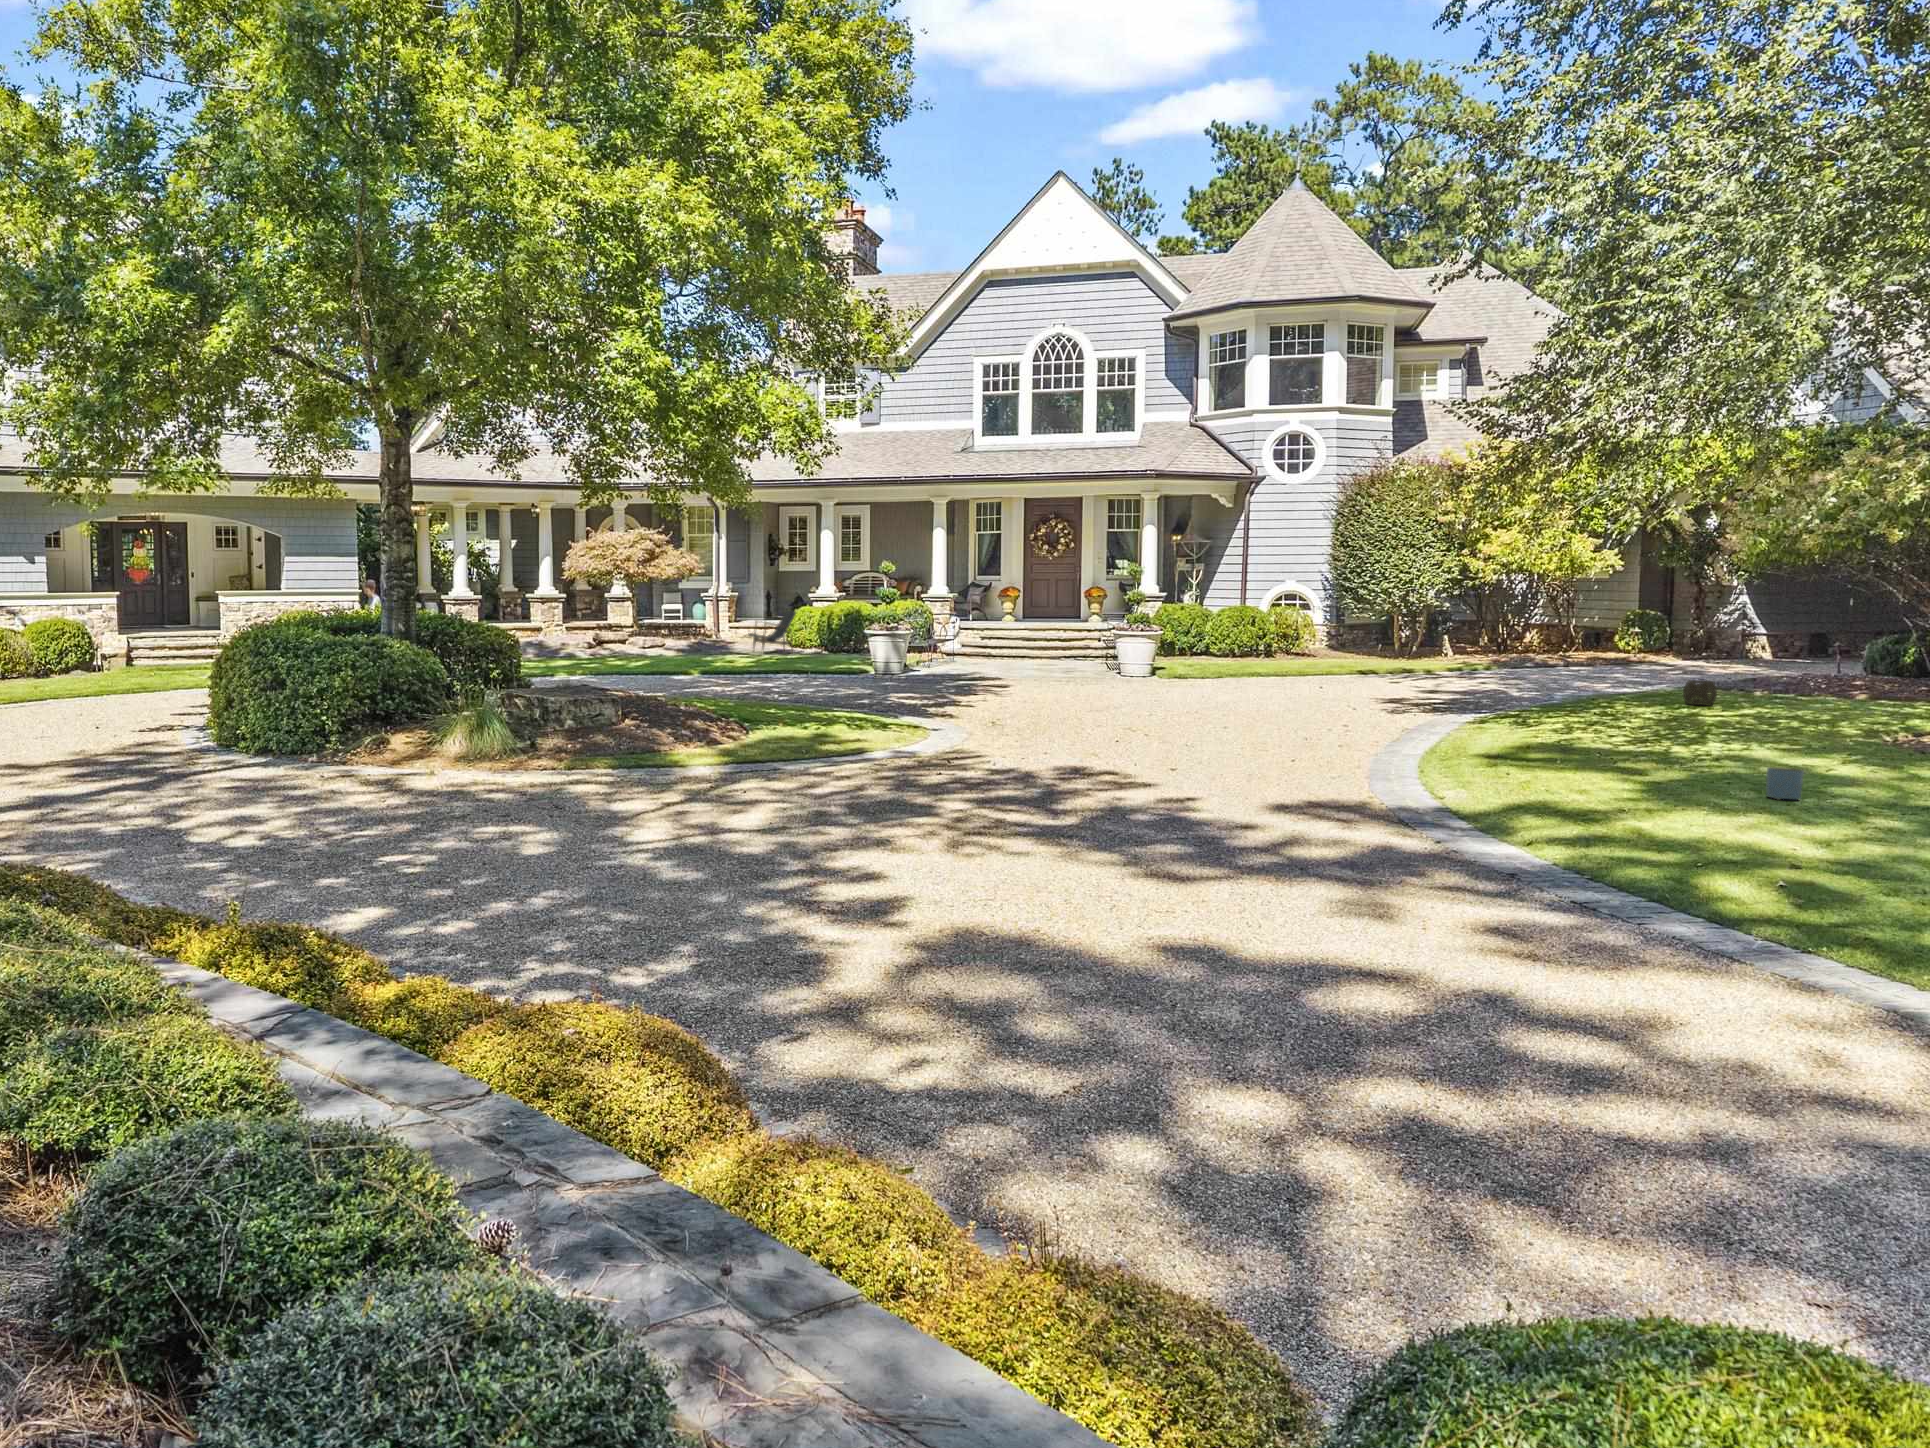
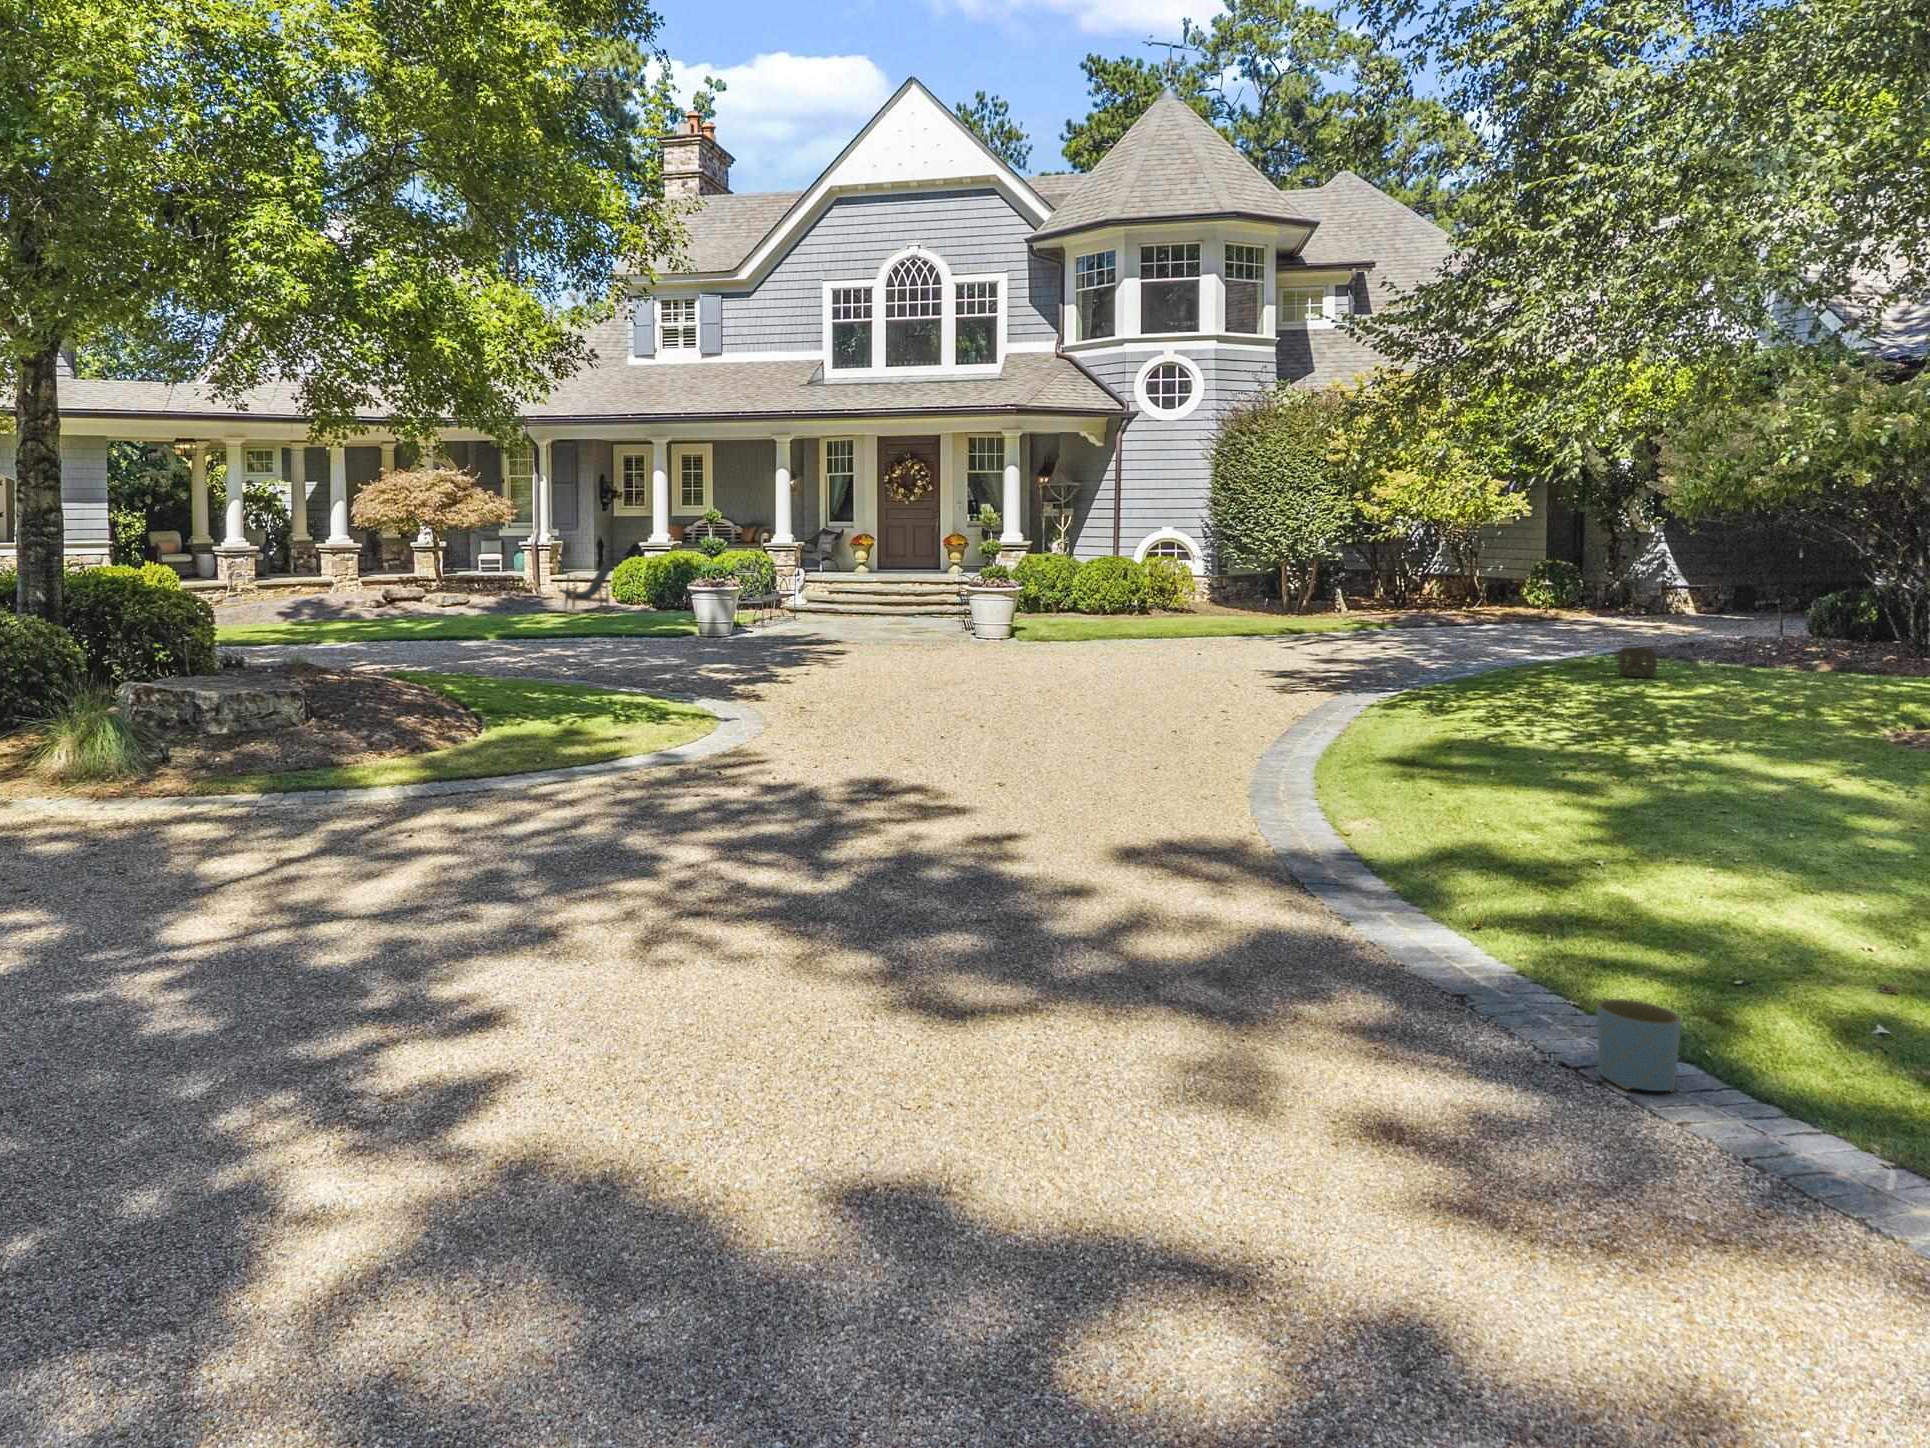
planter: present [1766,767,1804,800] -> present [1597,999,1681,1092]

